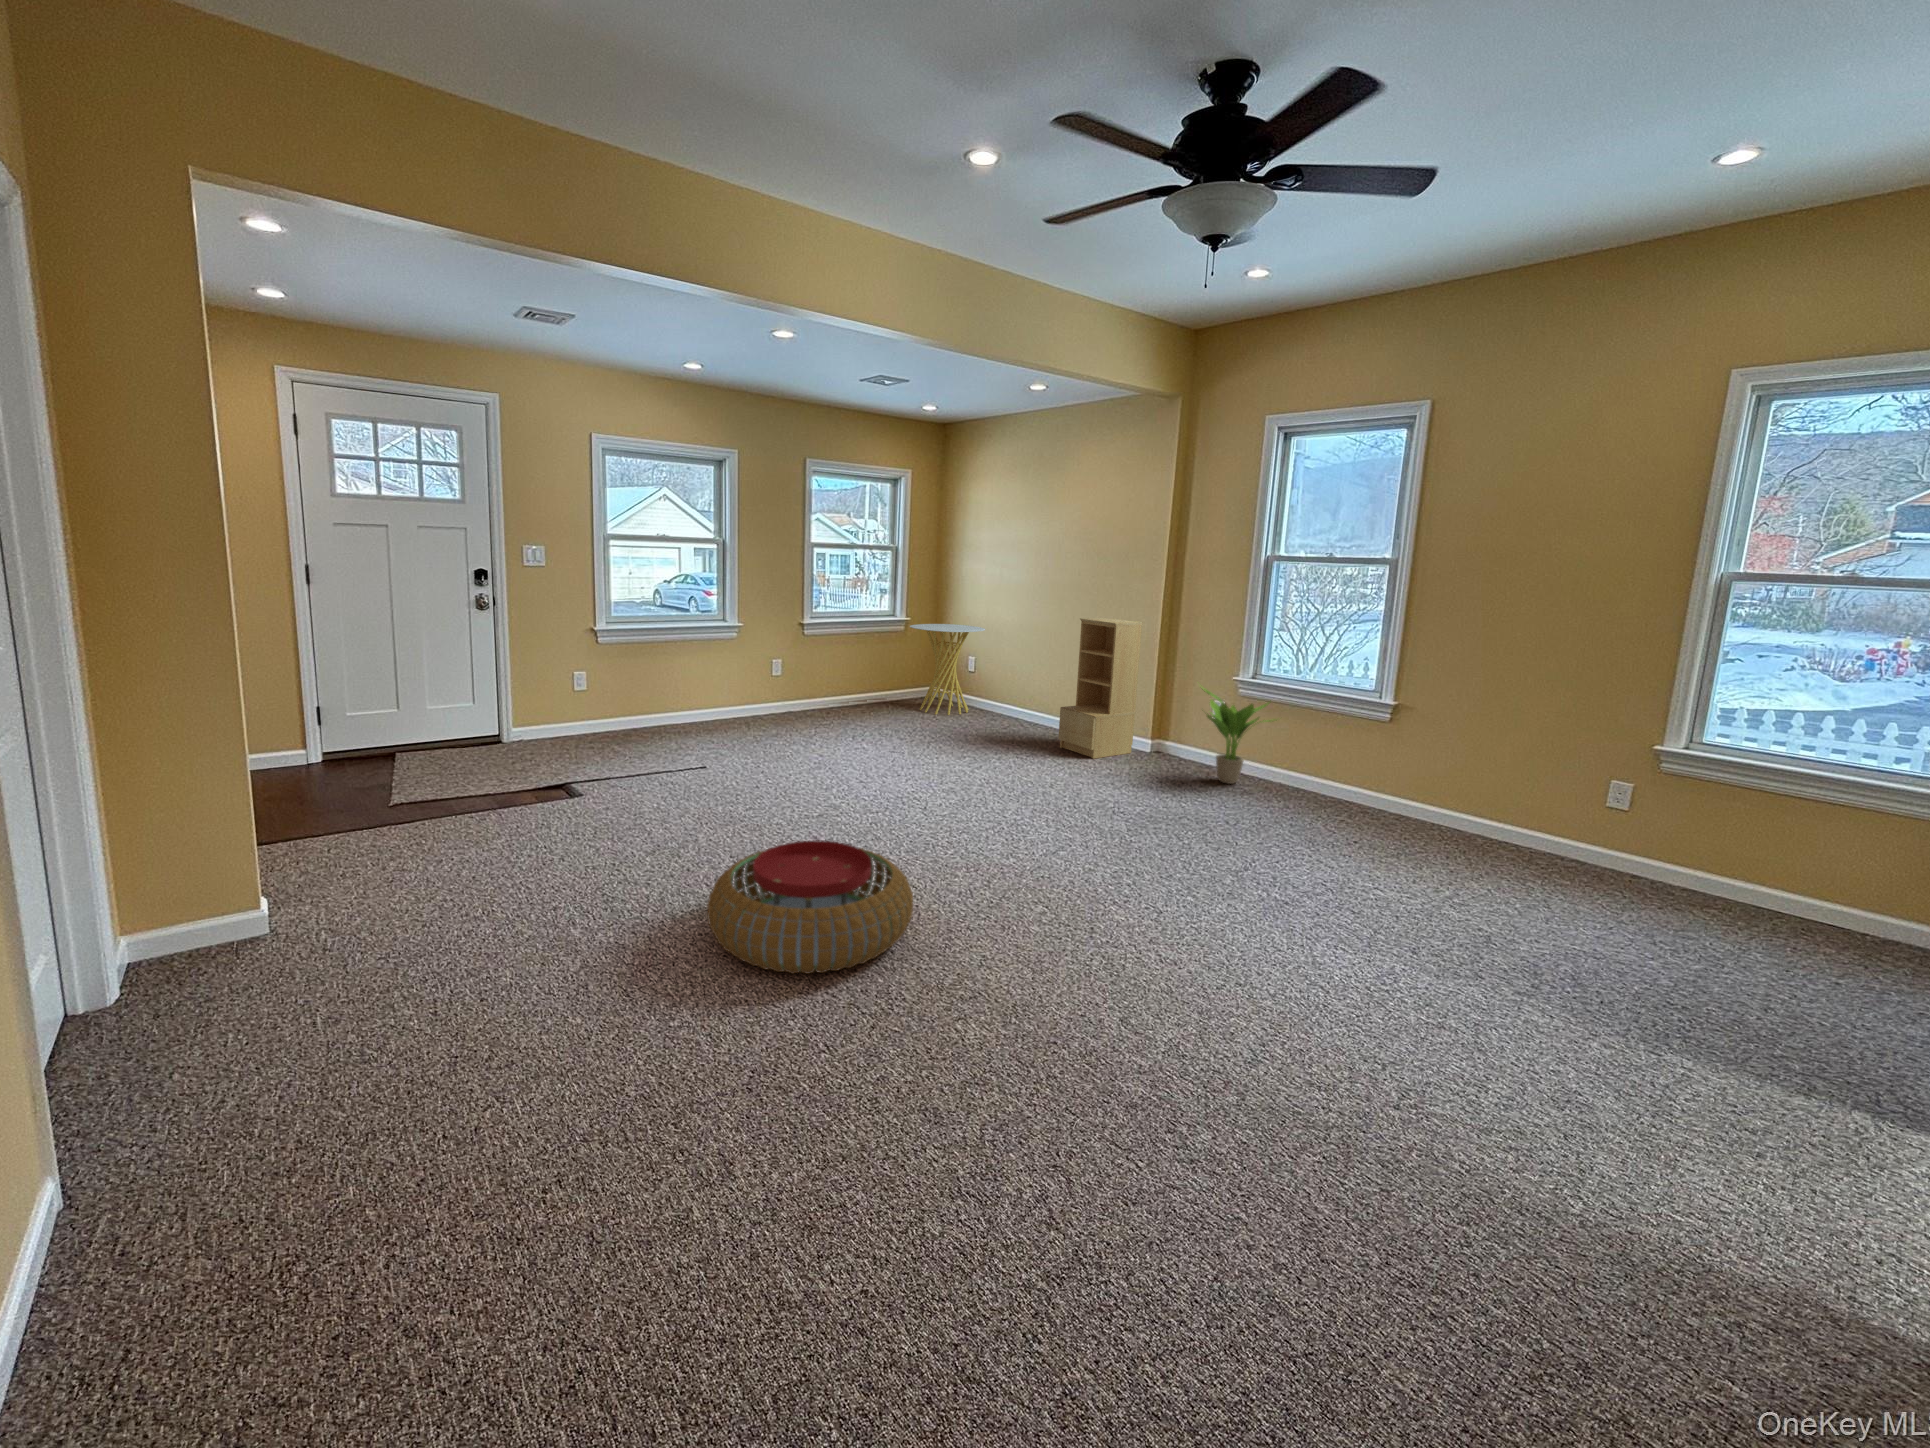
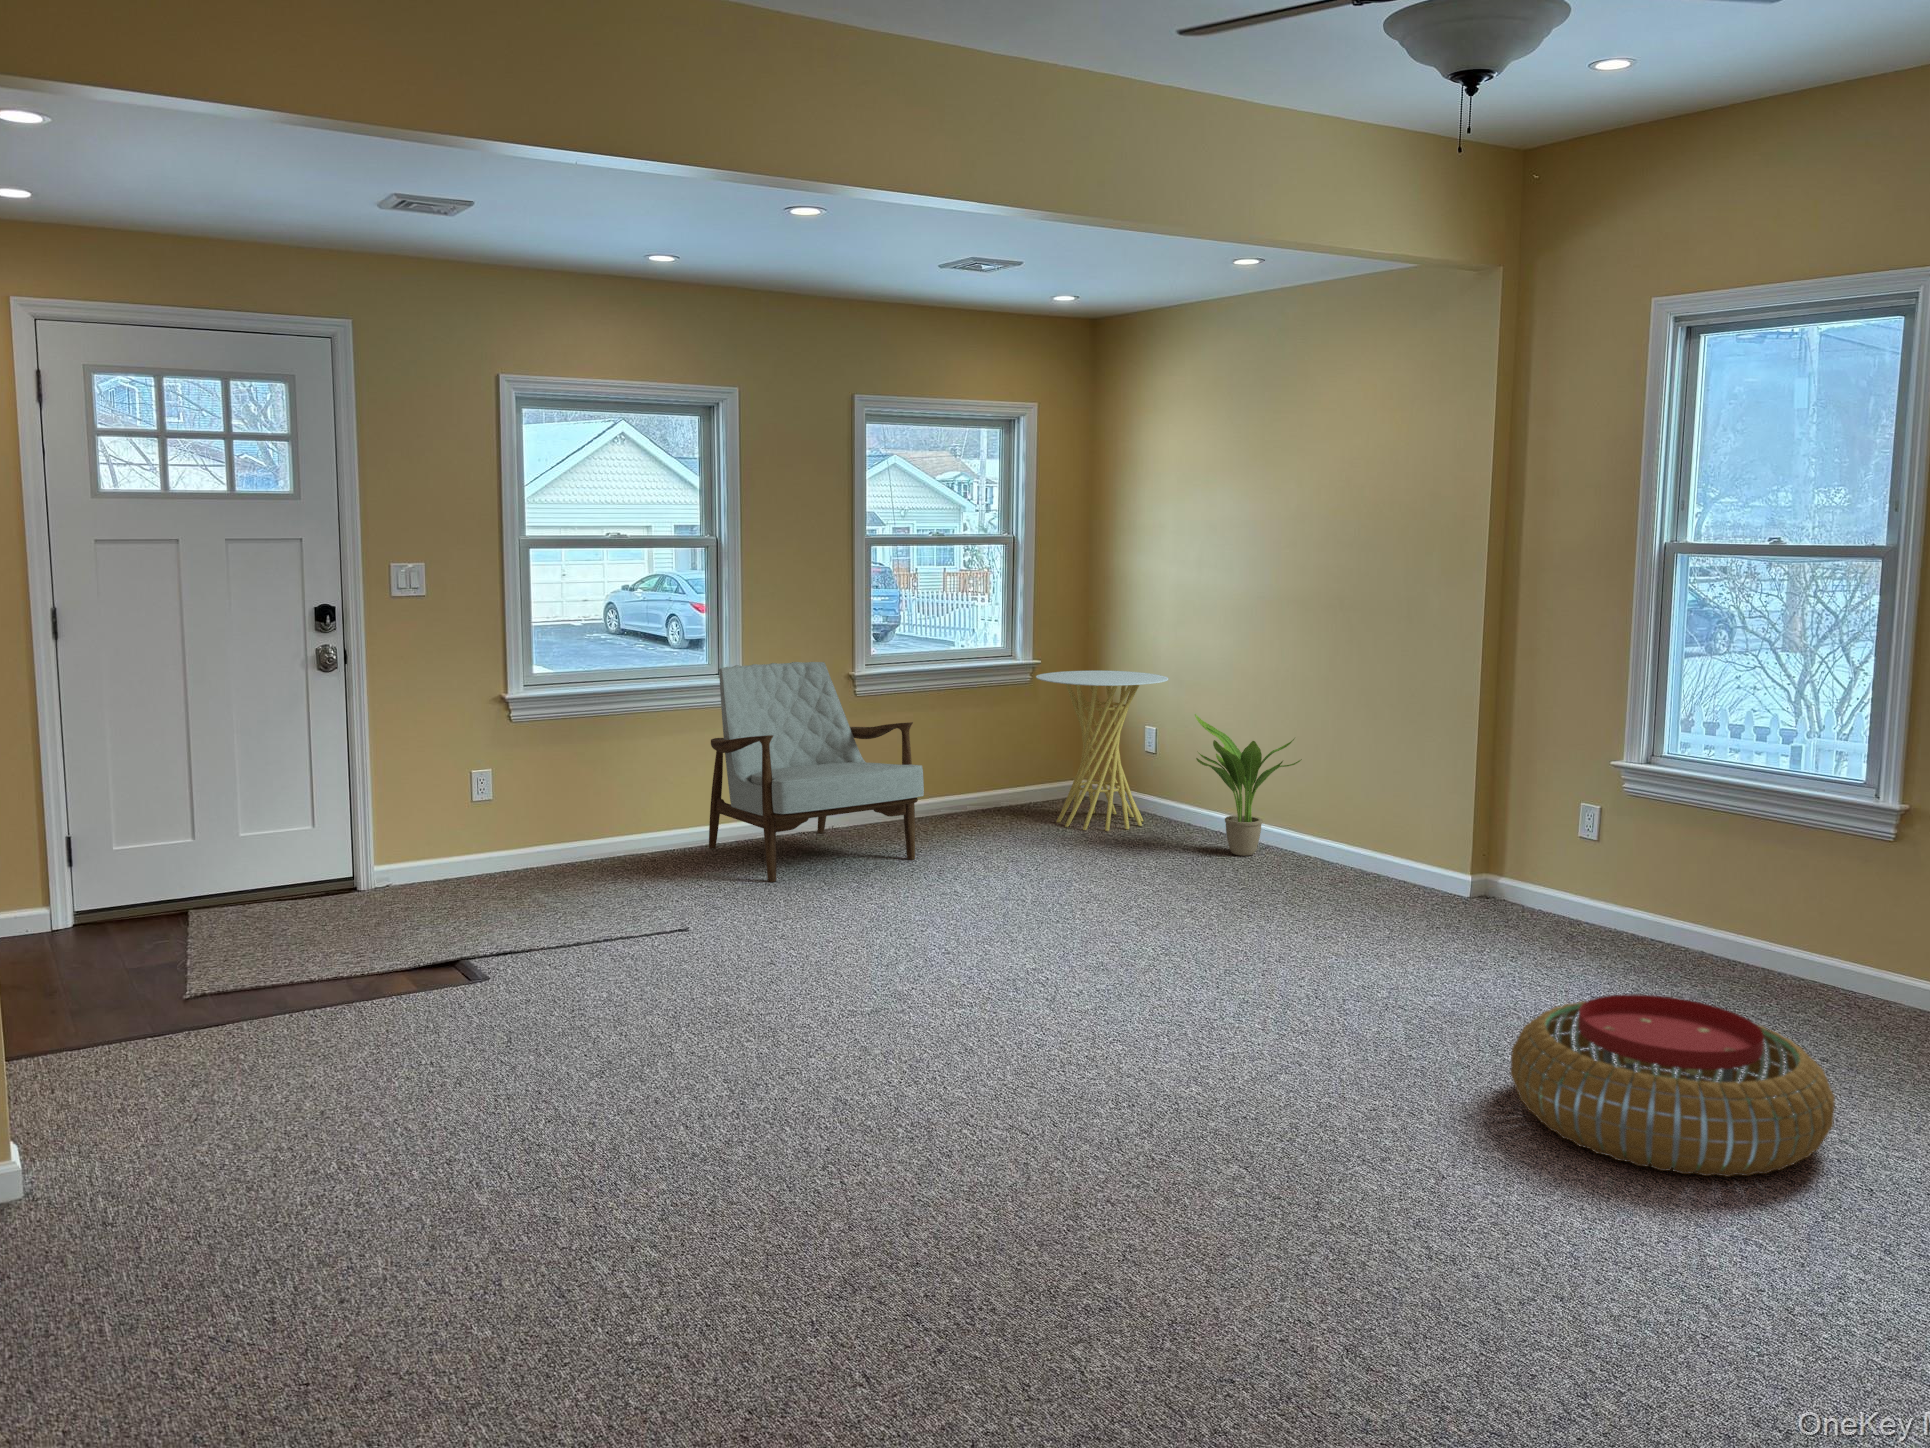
armchair: none [717,614,845,741] -> present [709,662,924,882]
bookshelf: present [1058,618,1142,759] -> none [1297,657,1439,907]
potted plant: present [1202,687,1272,784] -> present [1195,714,1302,856]
pouf: present [707,841,913,974] -> present [1510,995,1835,1177]

